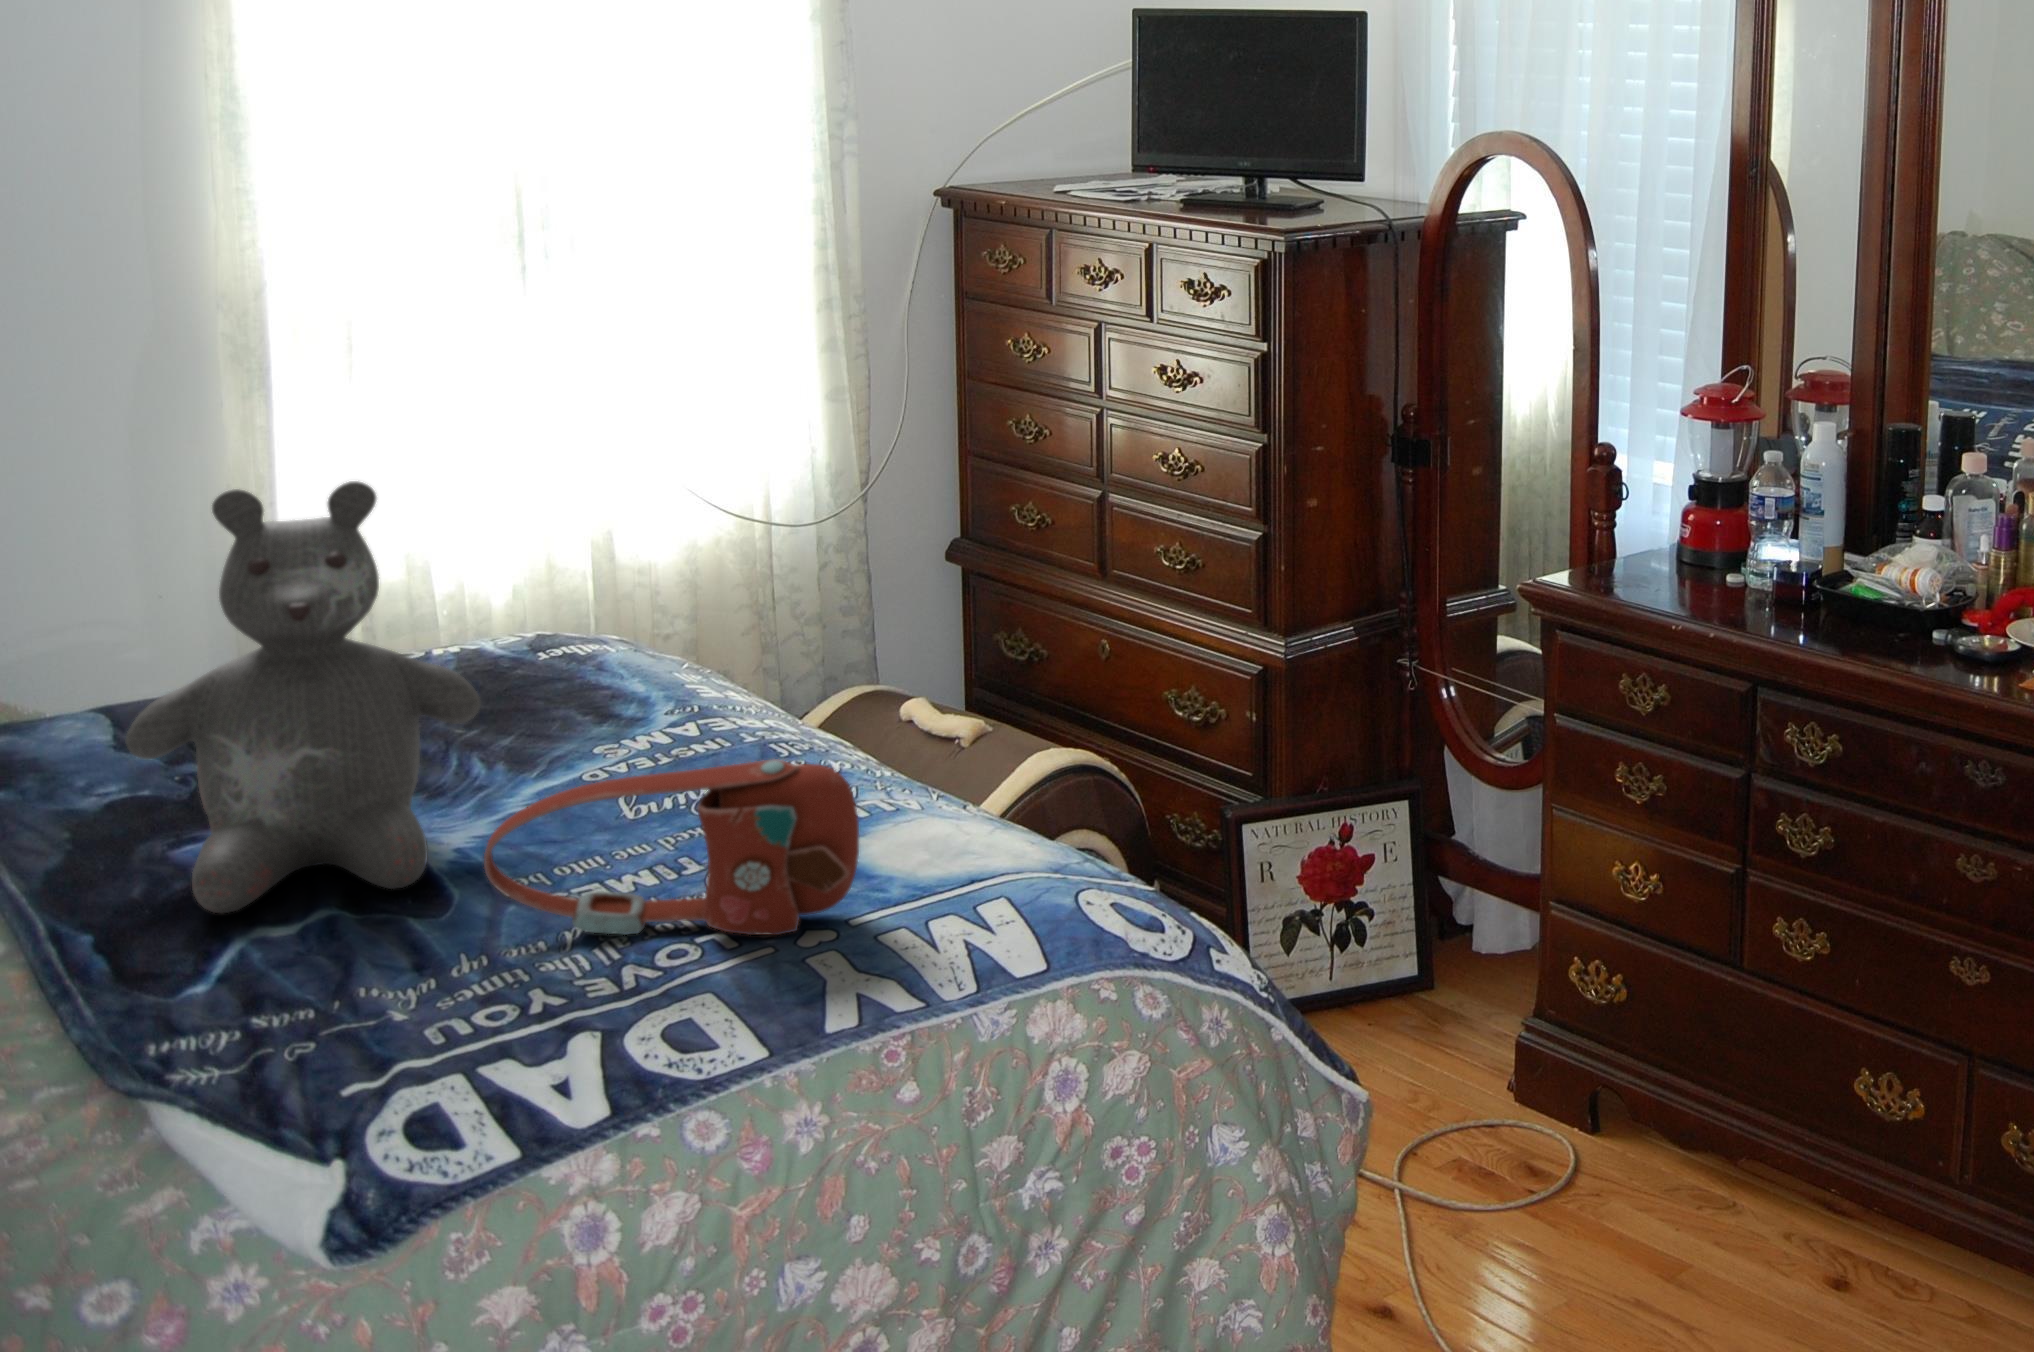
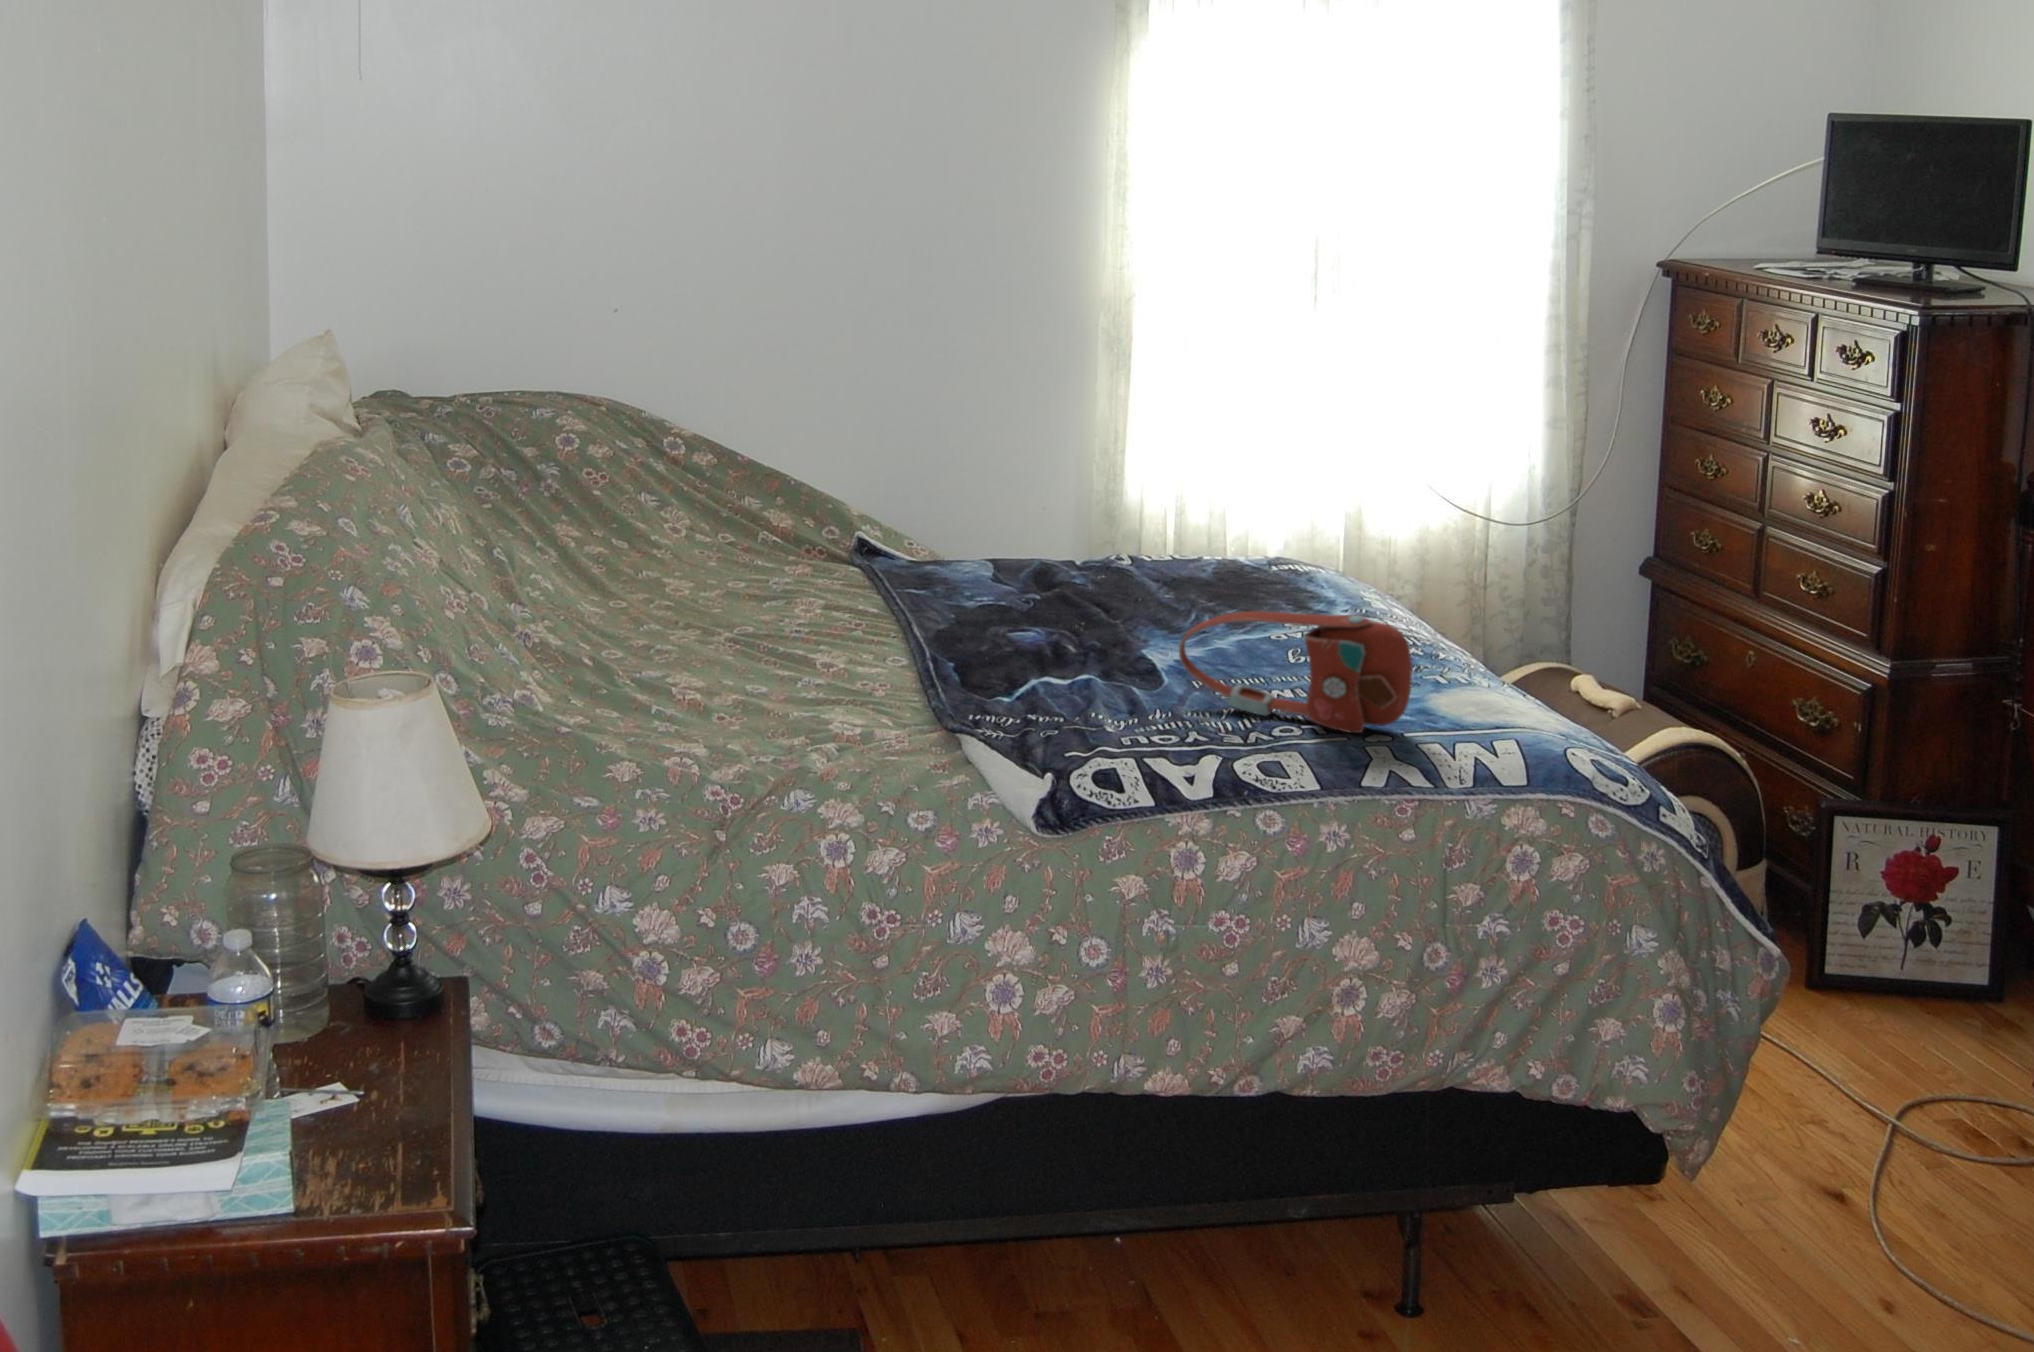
teddy bear: present [126,481,480,913] -> none [1007,413,1203,668]

